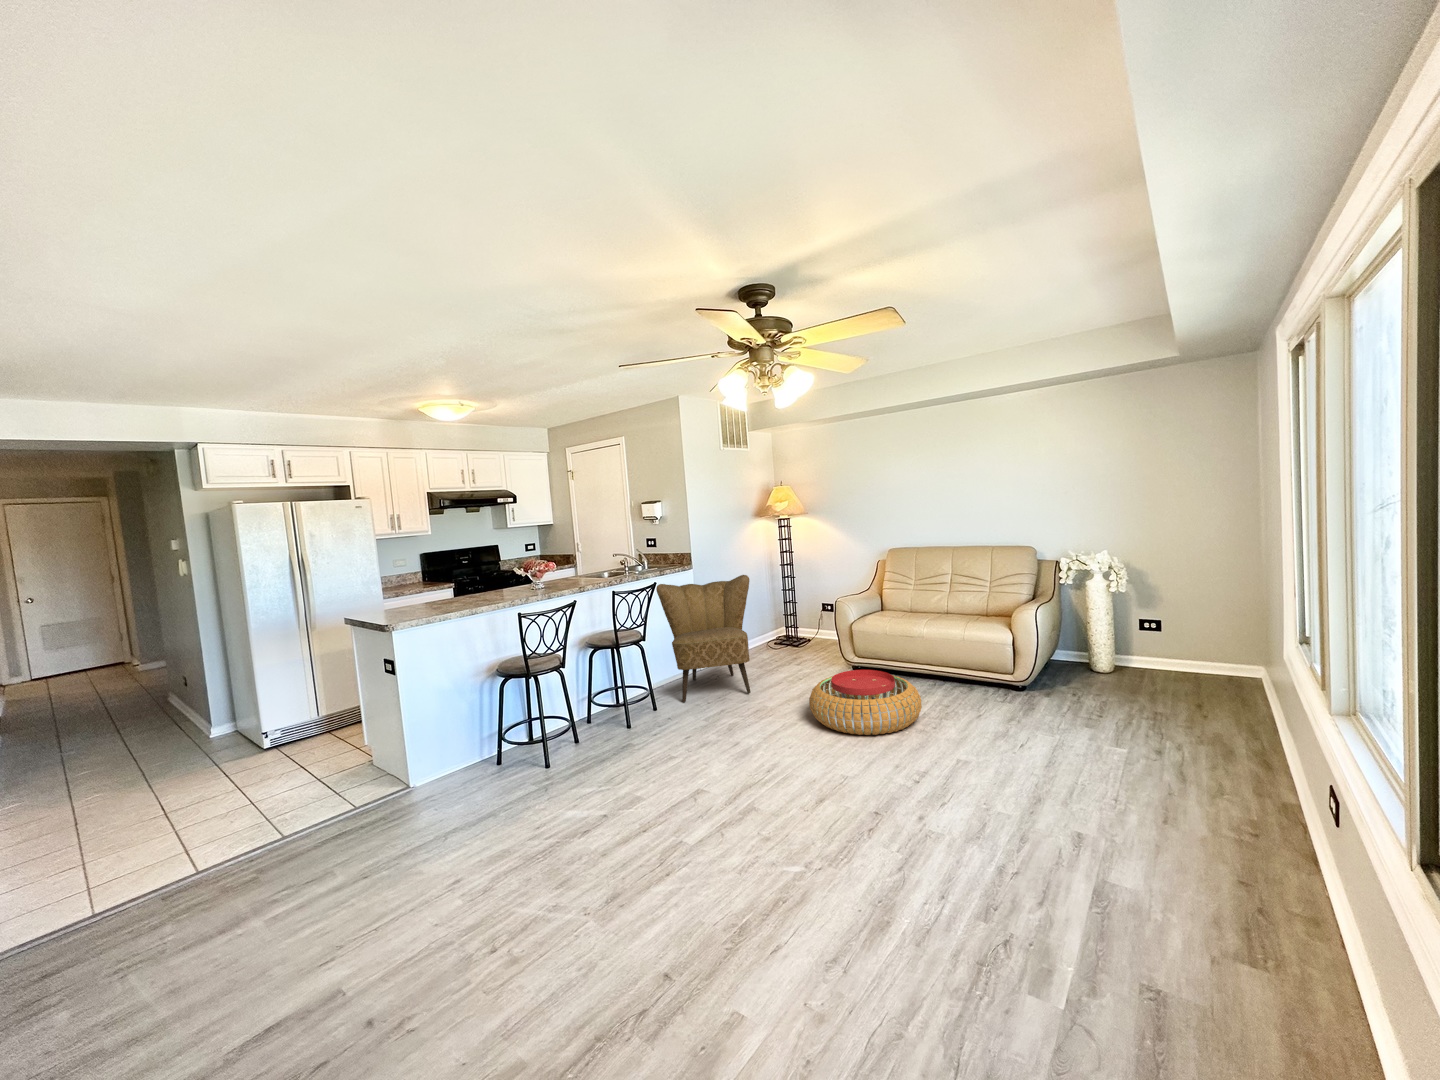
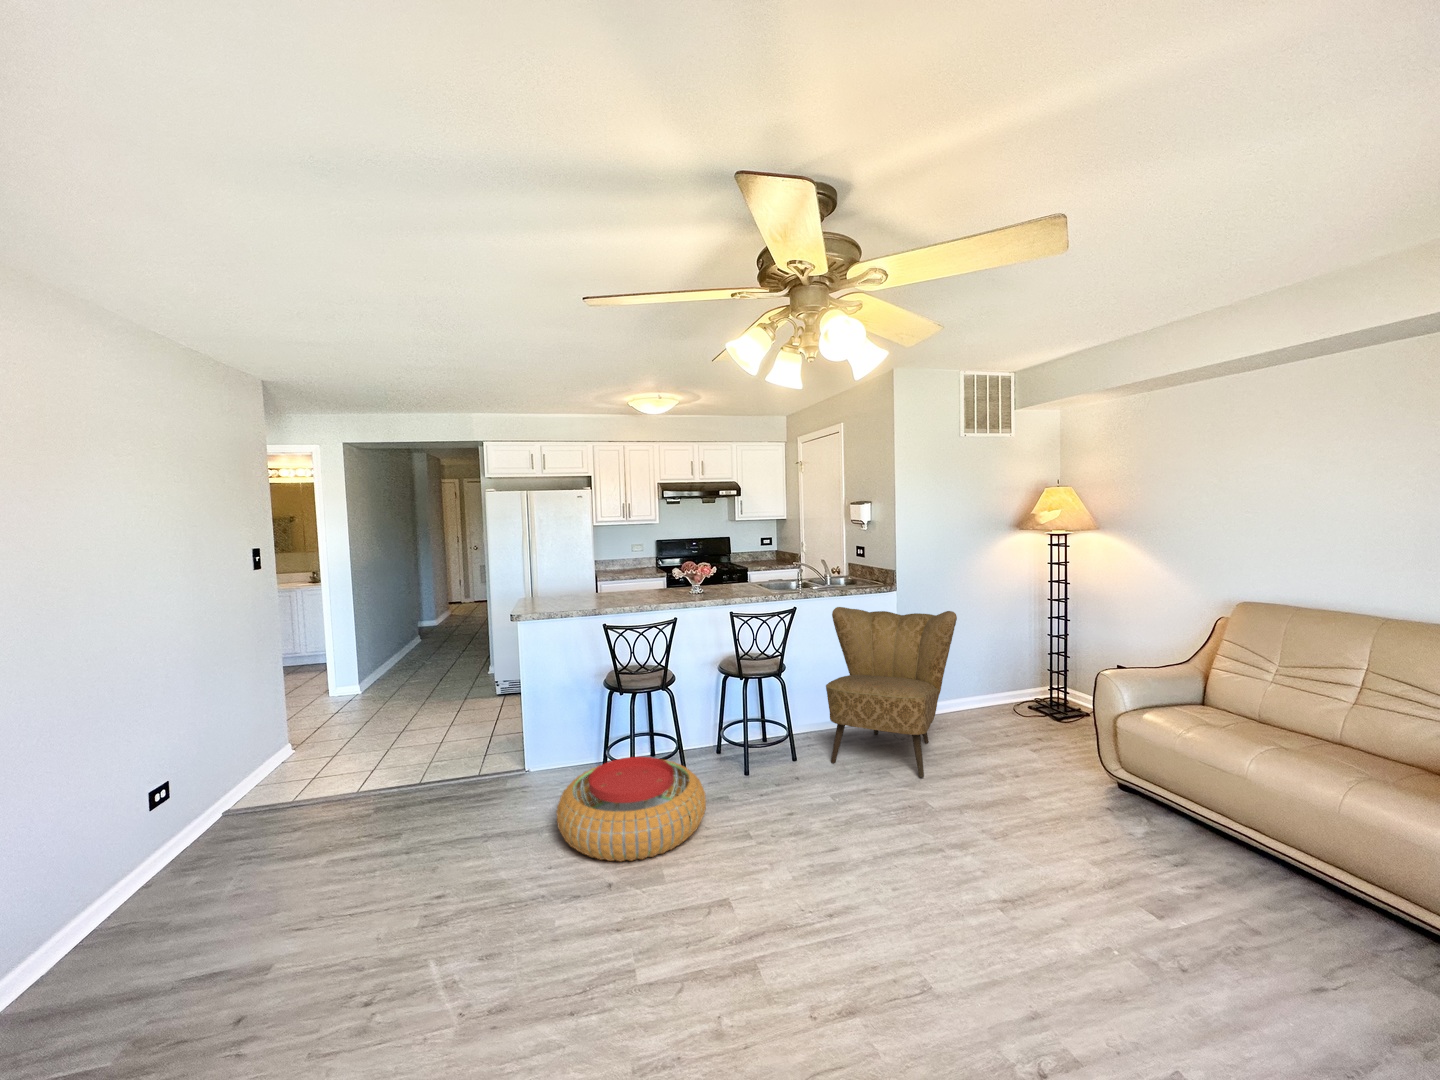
pouf: present [809,670,922,735] -> present [556,757,706,861]

